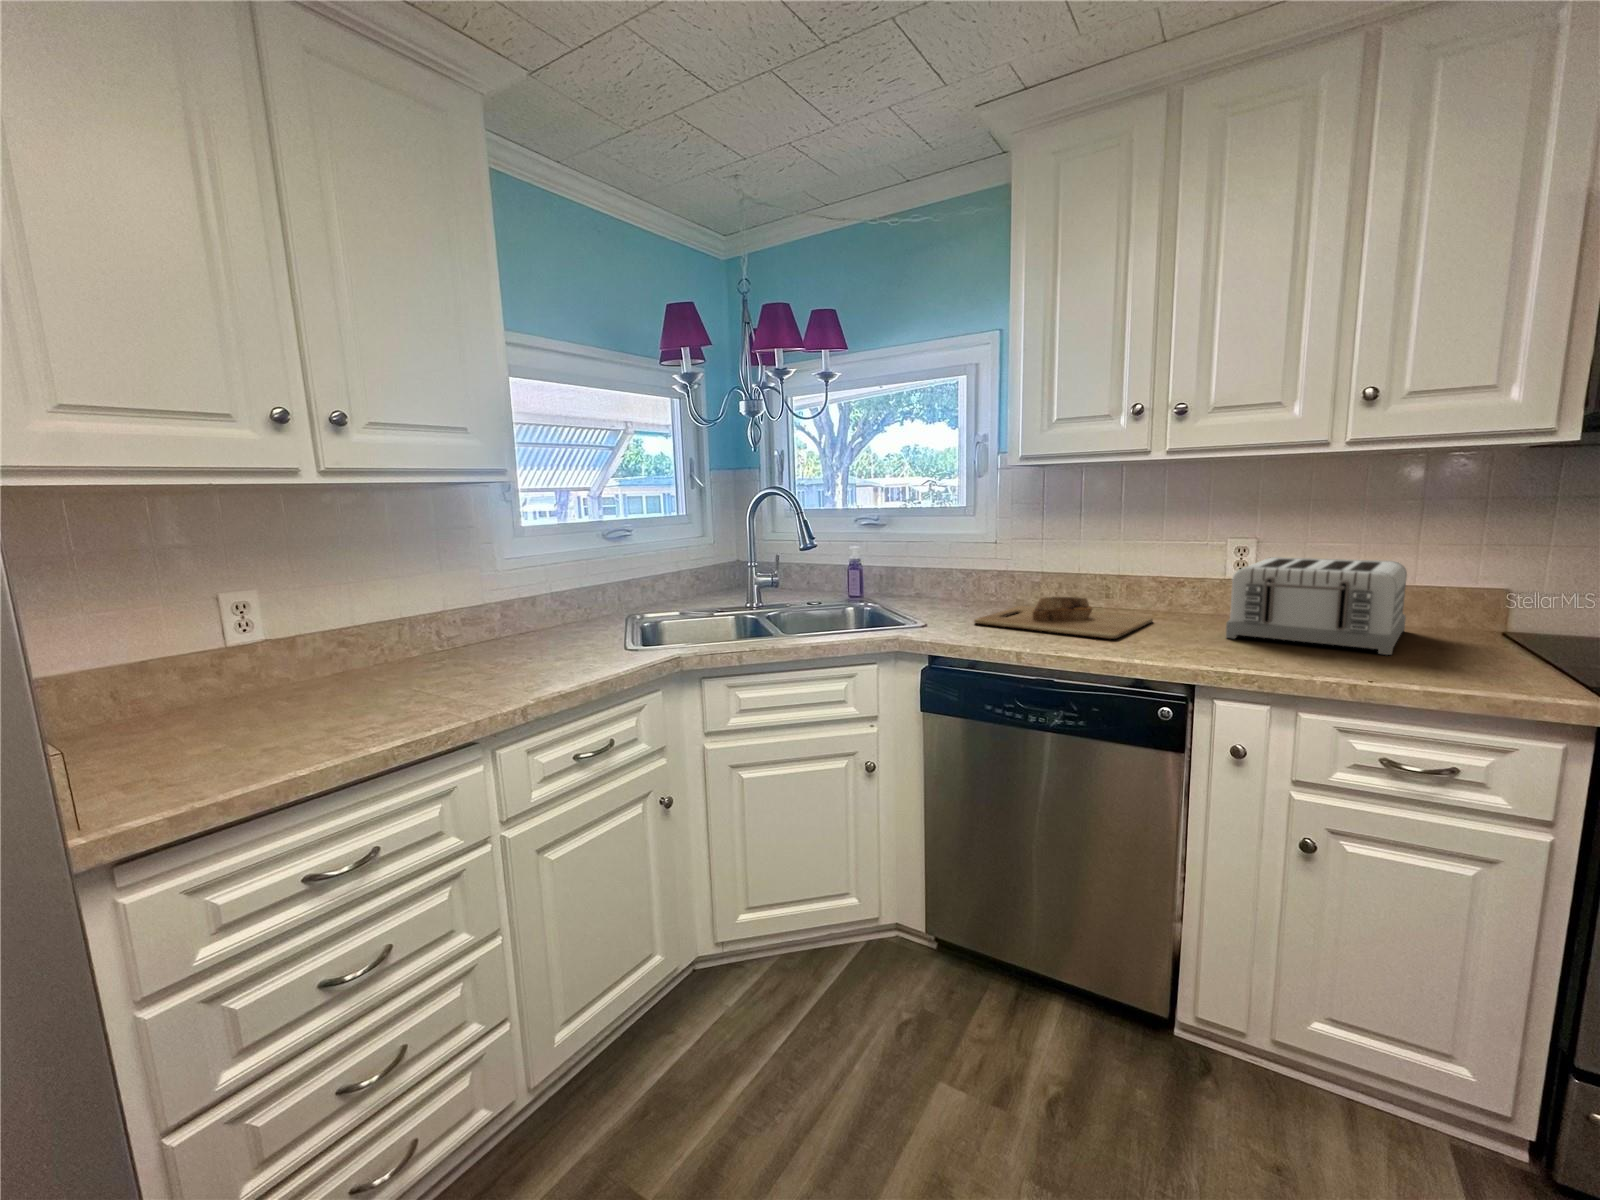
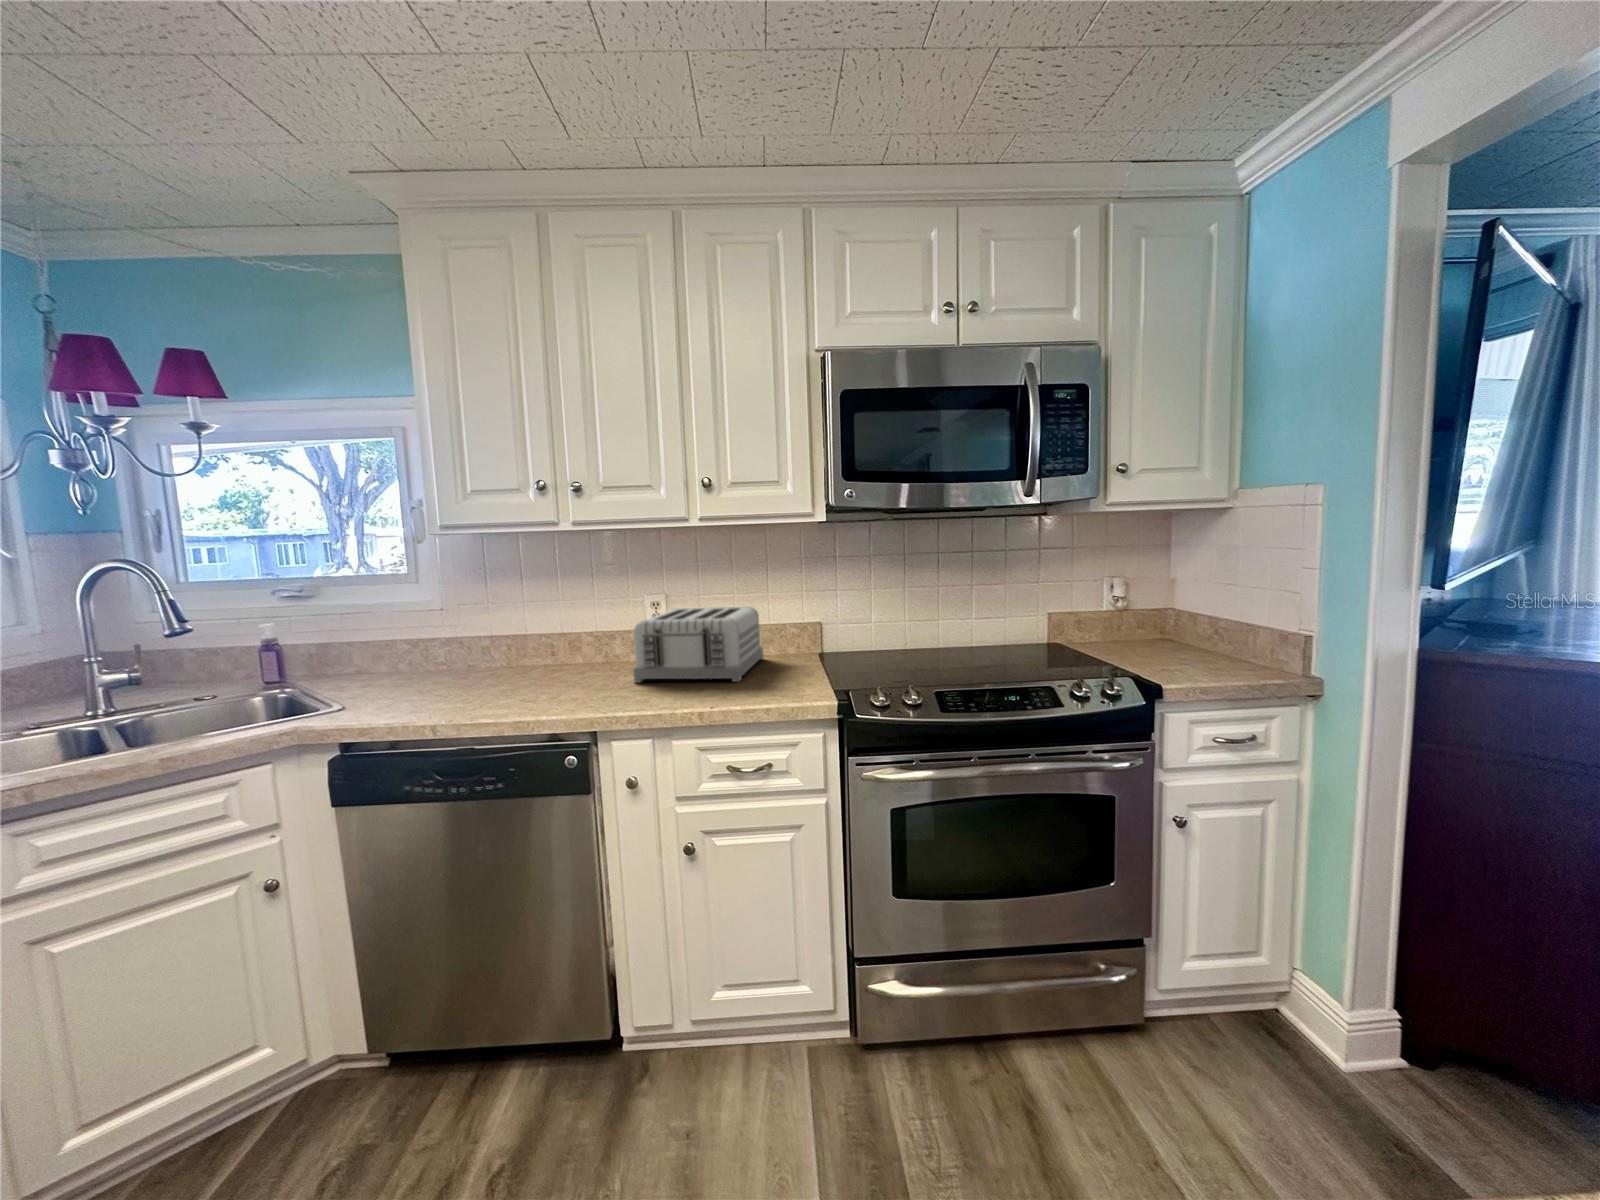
cutting board: present [974,597,1153,639] -> none [403,659,585,699]

